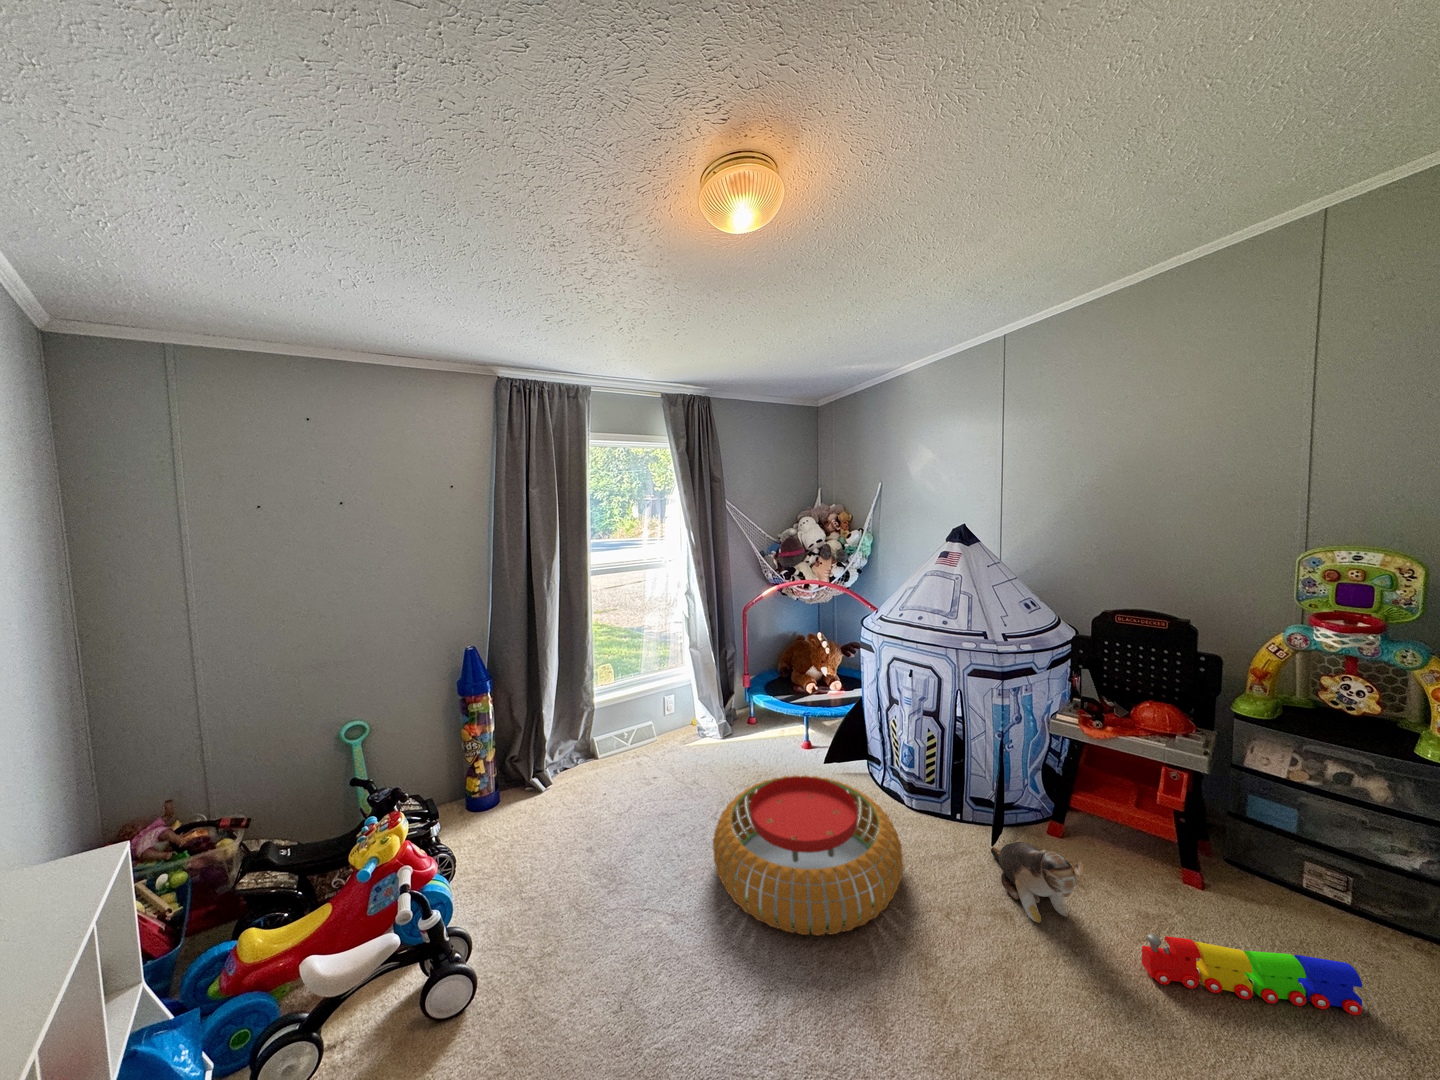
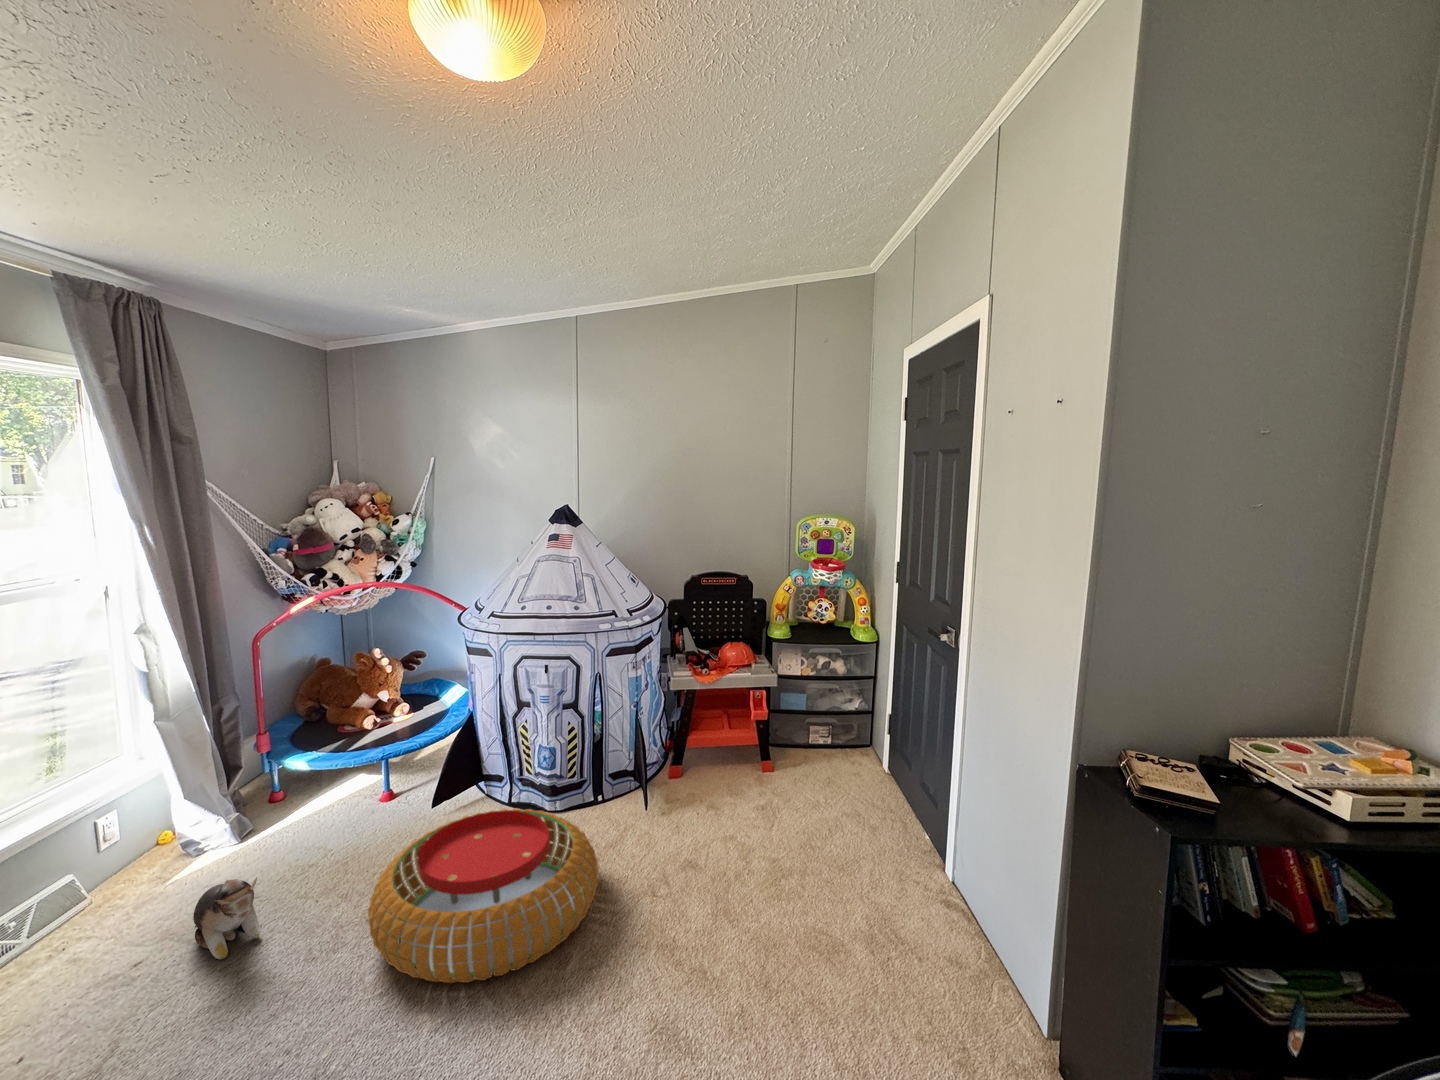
plush toy: present [991,842,1083,923] -> present [193,877,260,959]
toy train: present [1142,934,1362,1015] -> none [760,772,849,835]

